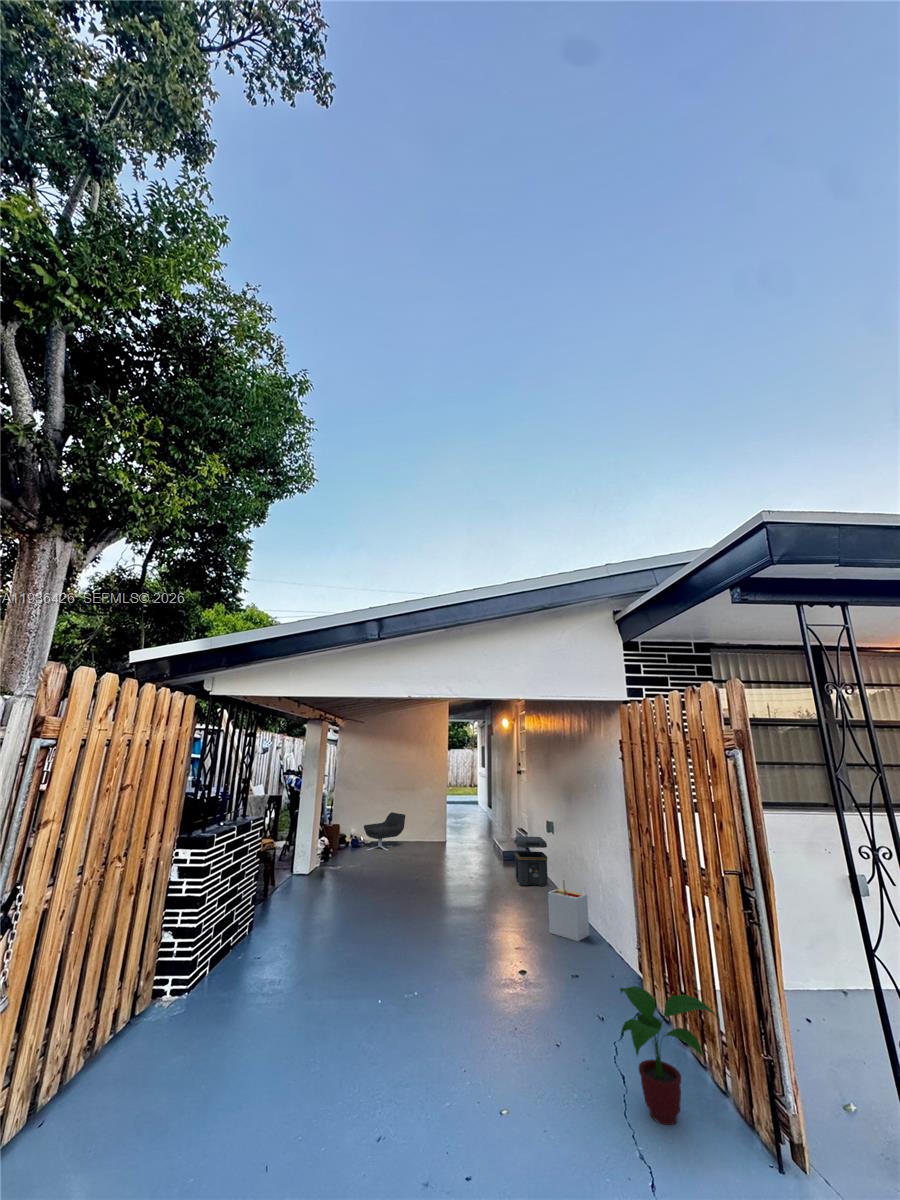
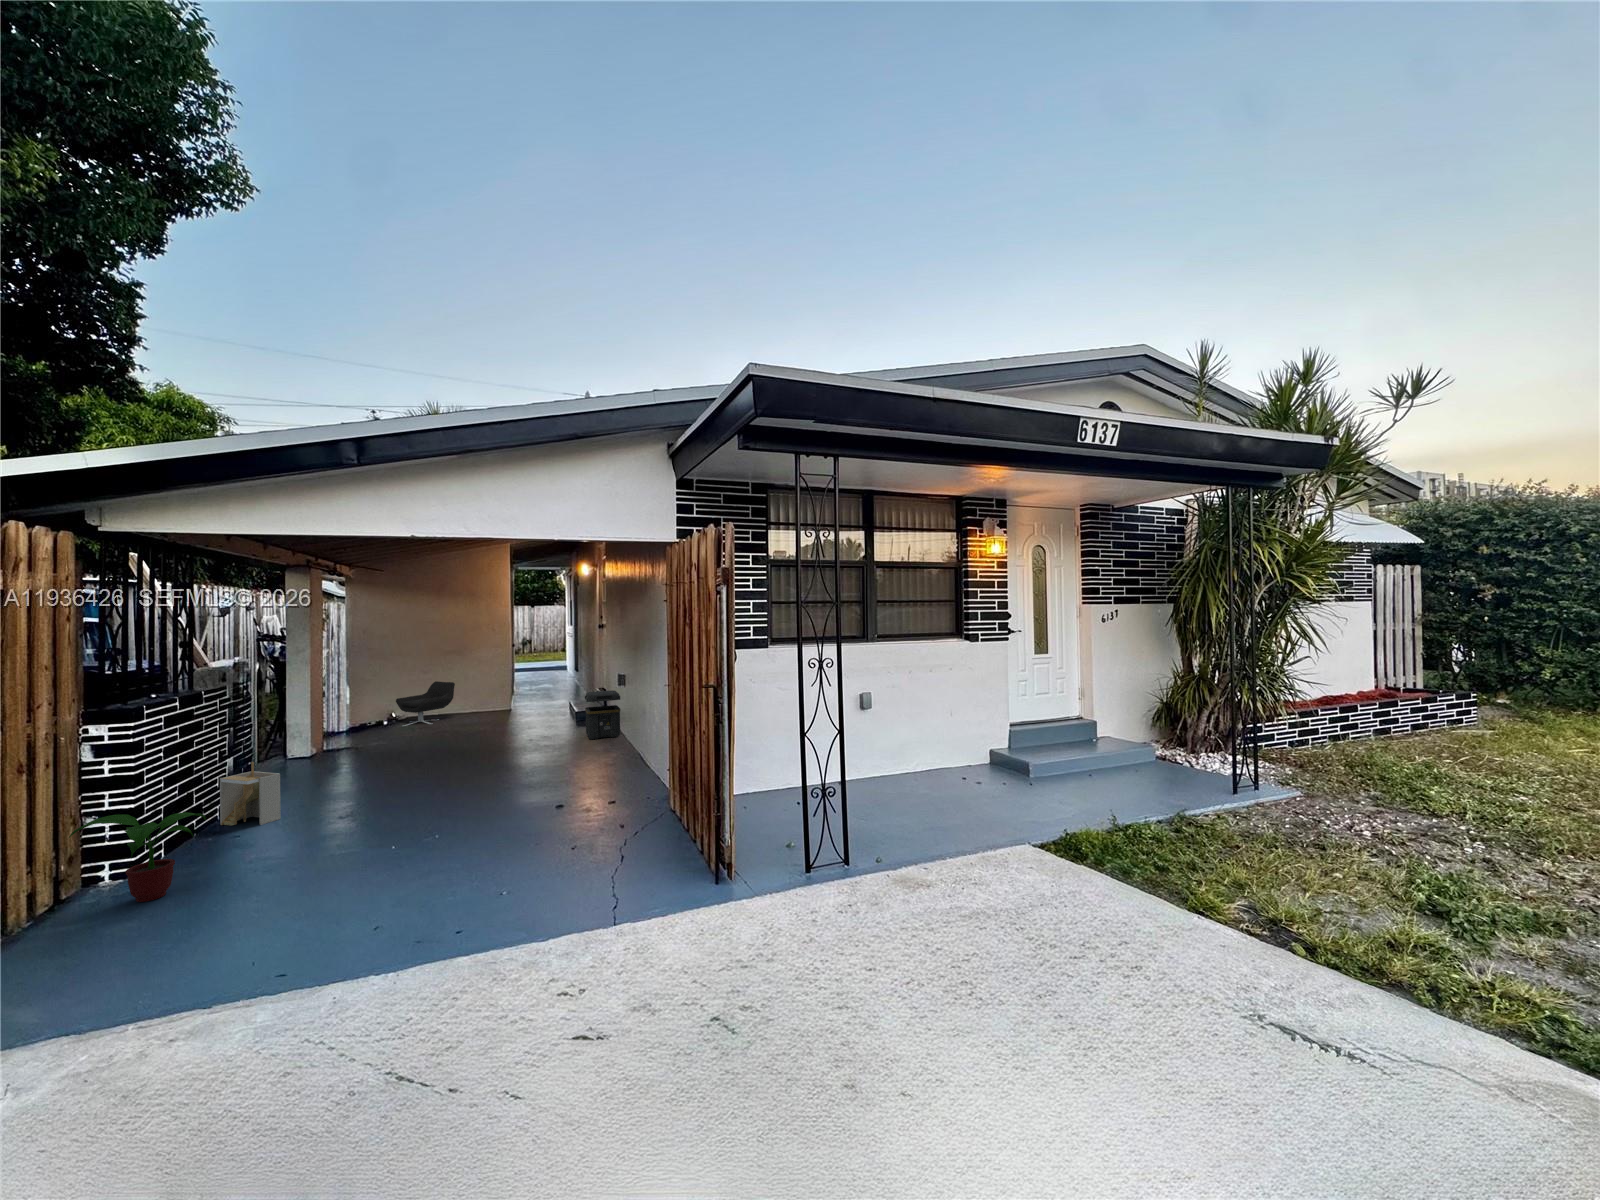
storage bin: present [548,880,589,941] -> present [220,762,281,826]
potted plant: present [620,986,719,1125] -> present [69,812,206,902]

